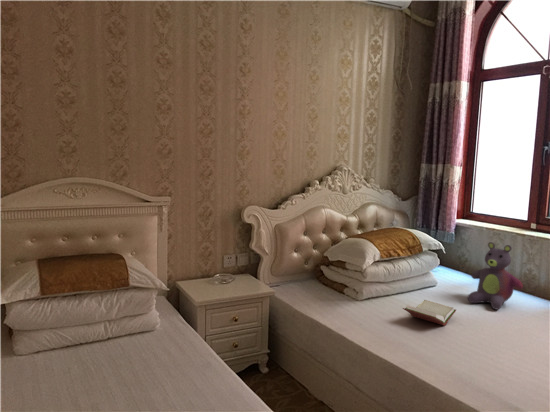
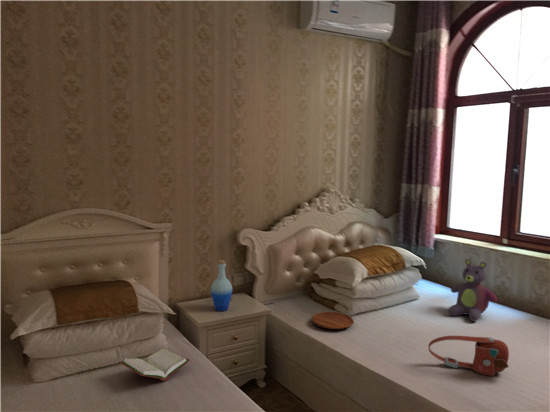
bottle: none [211,237,234,291] -> present [211,260,232,311]
tray: none [318,295,363,313] -> present [312,312,354,329]
book: present [403,300,456,326] -> present [119,348,190,381]
handbag: none [443,321,534,366] -> present [429,336,509,376]

